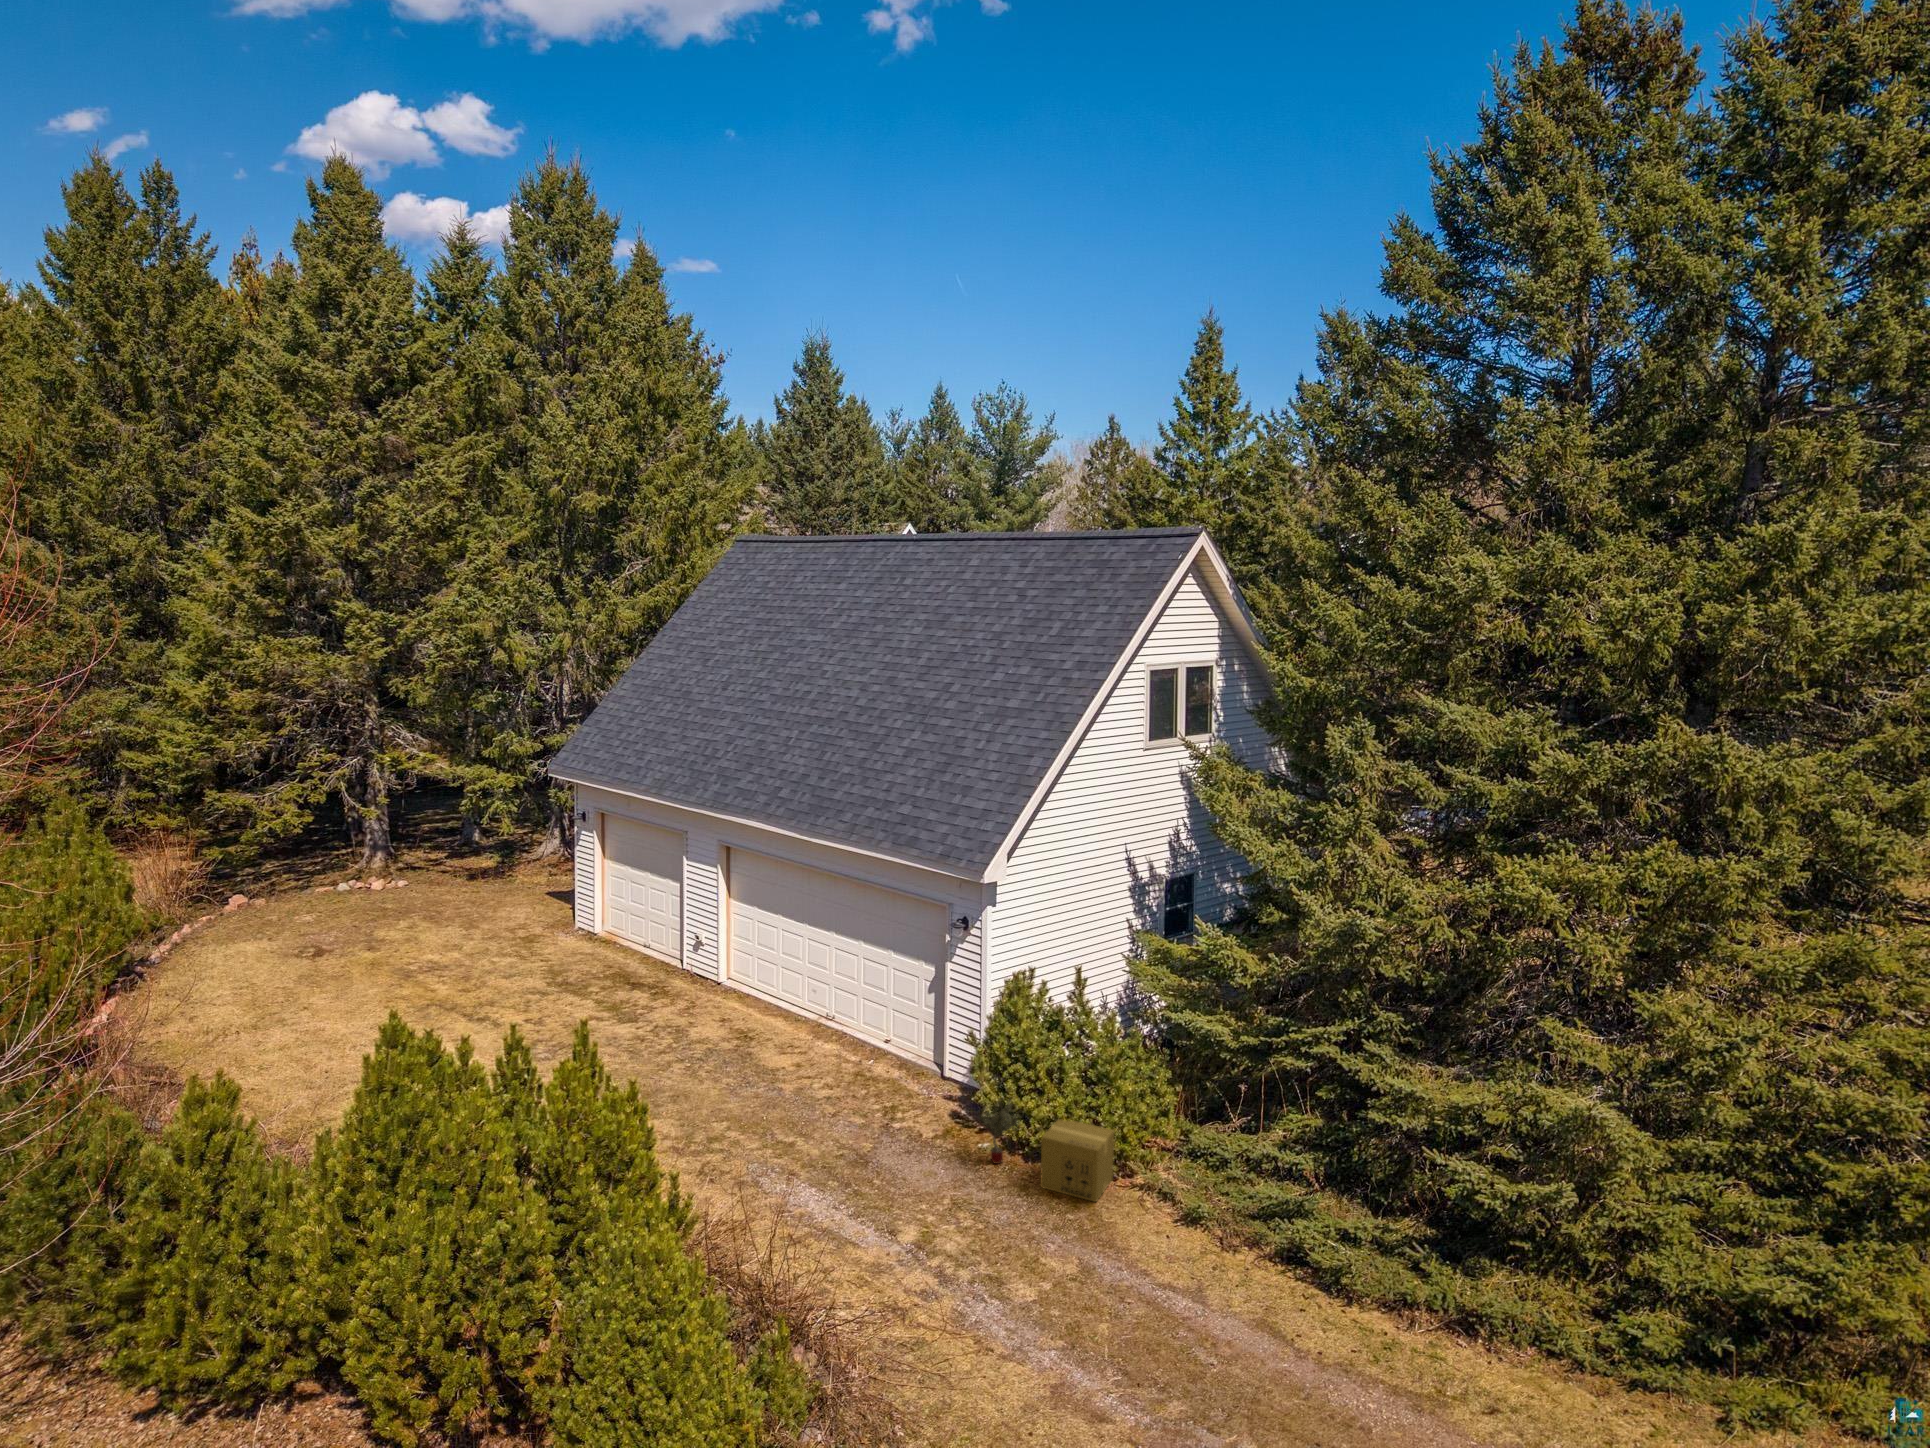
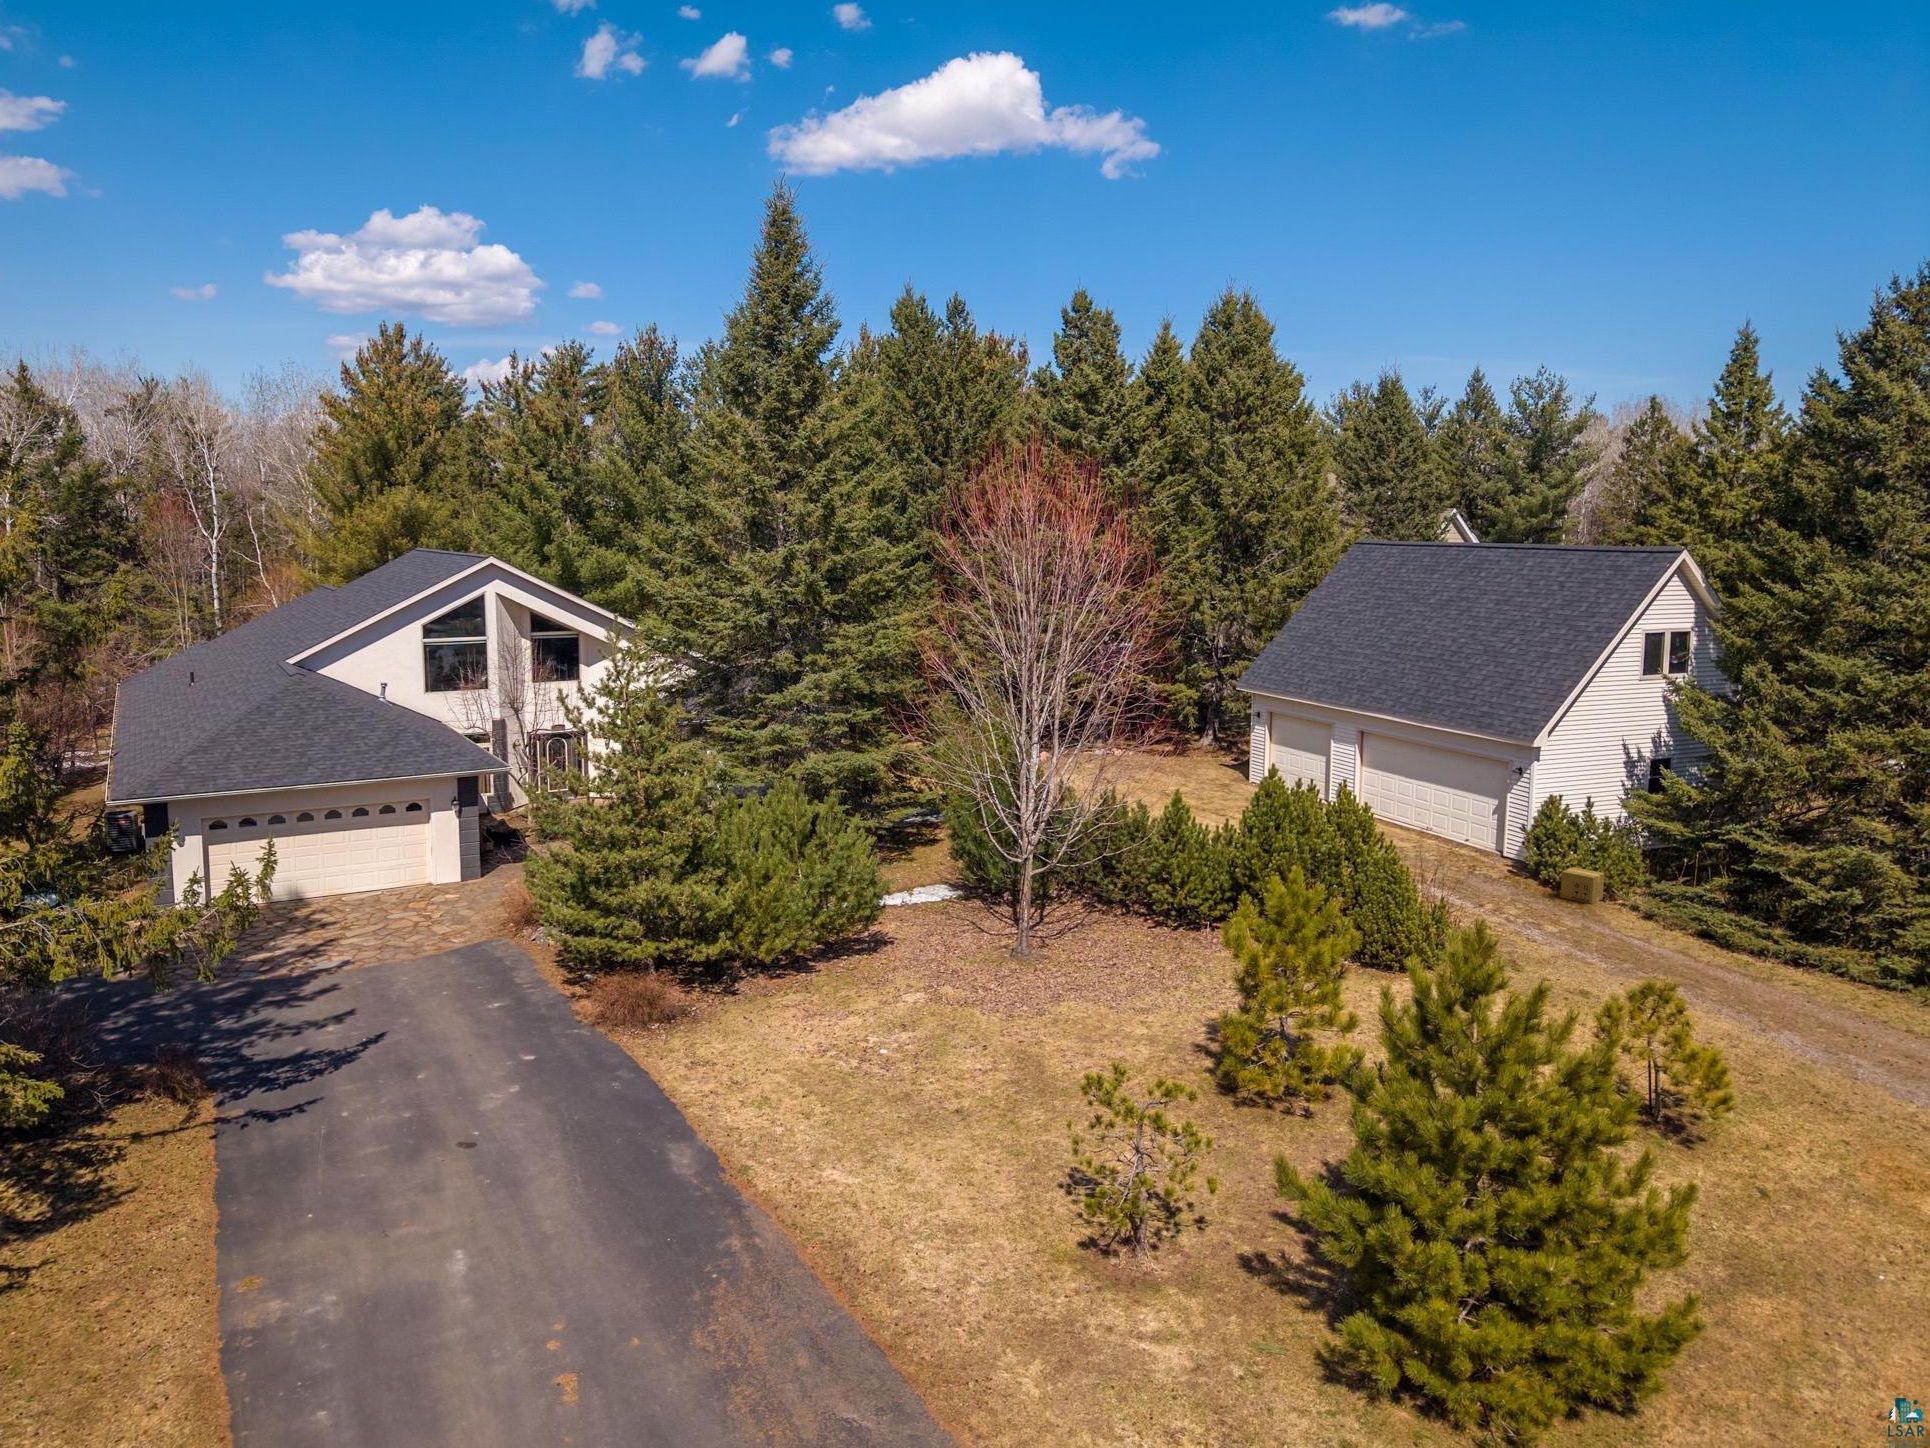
potted tree: present [981,1100,1020,1164] -> none [1526,855,1551,889]

